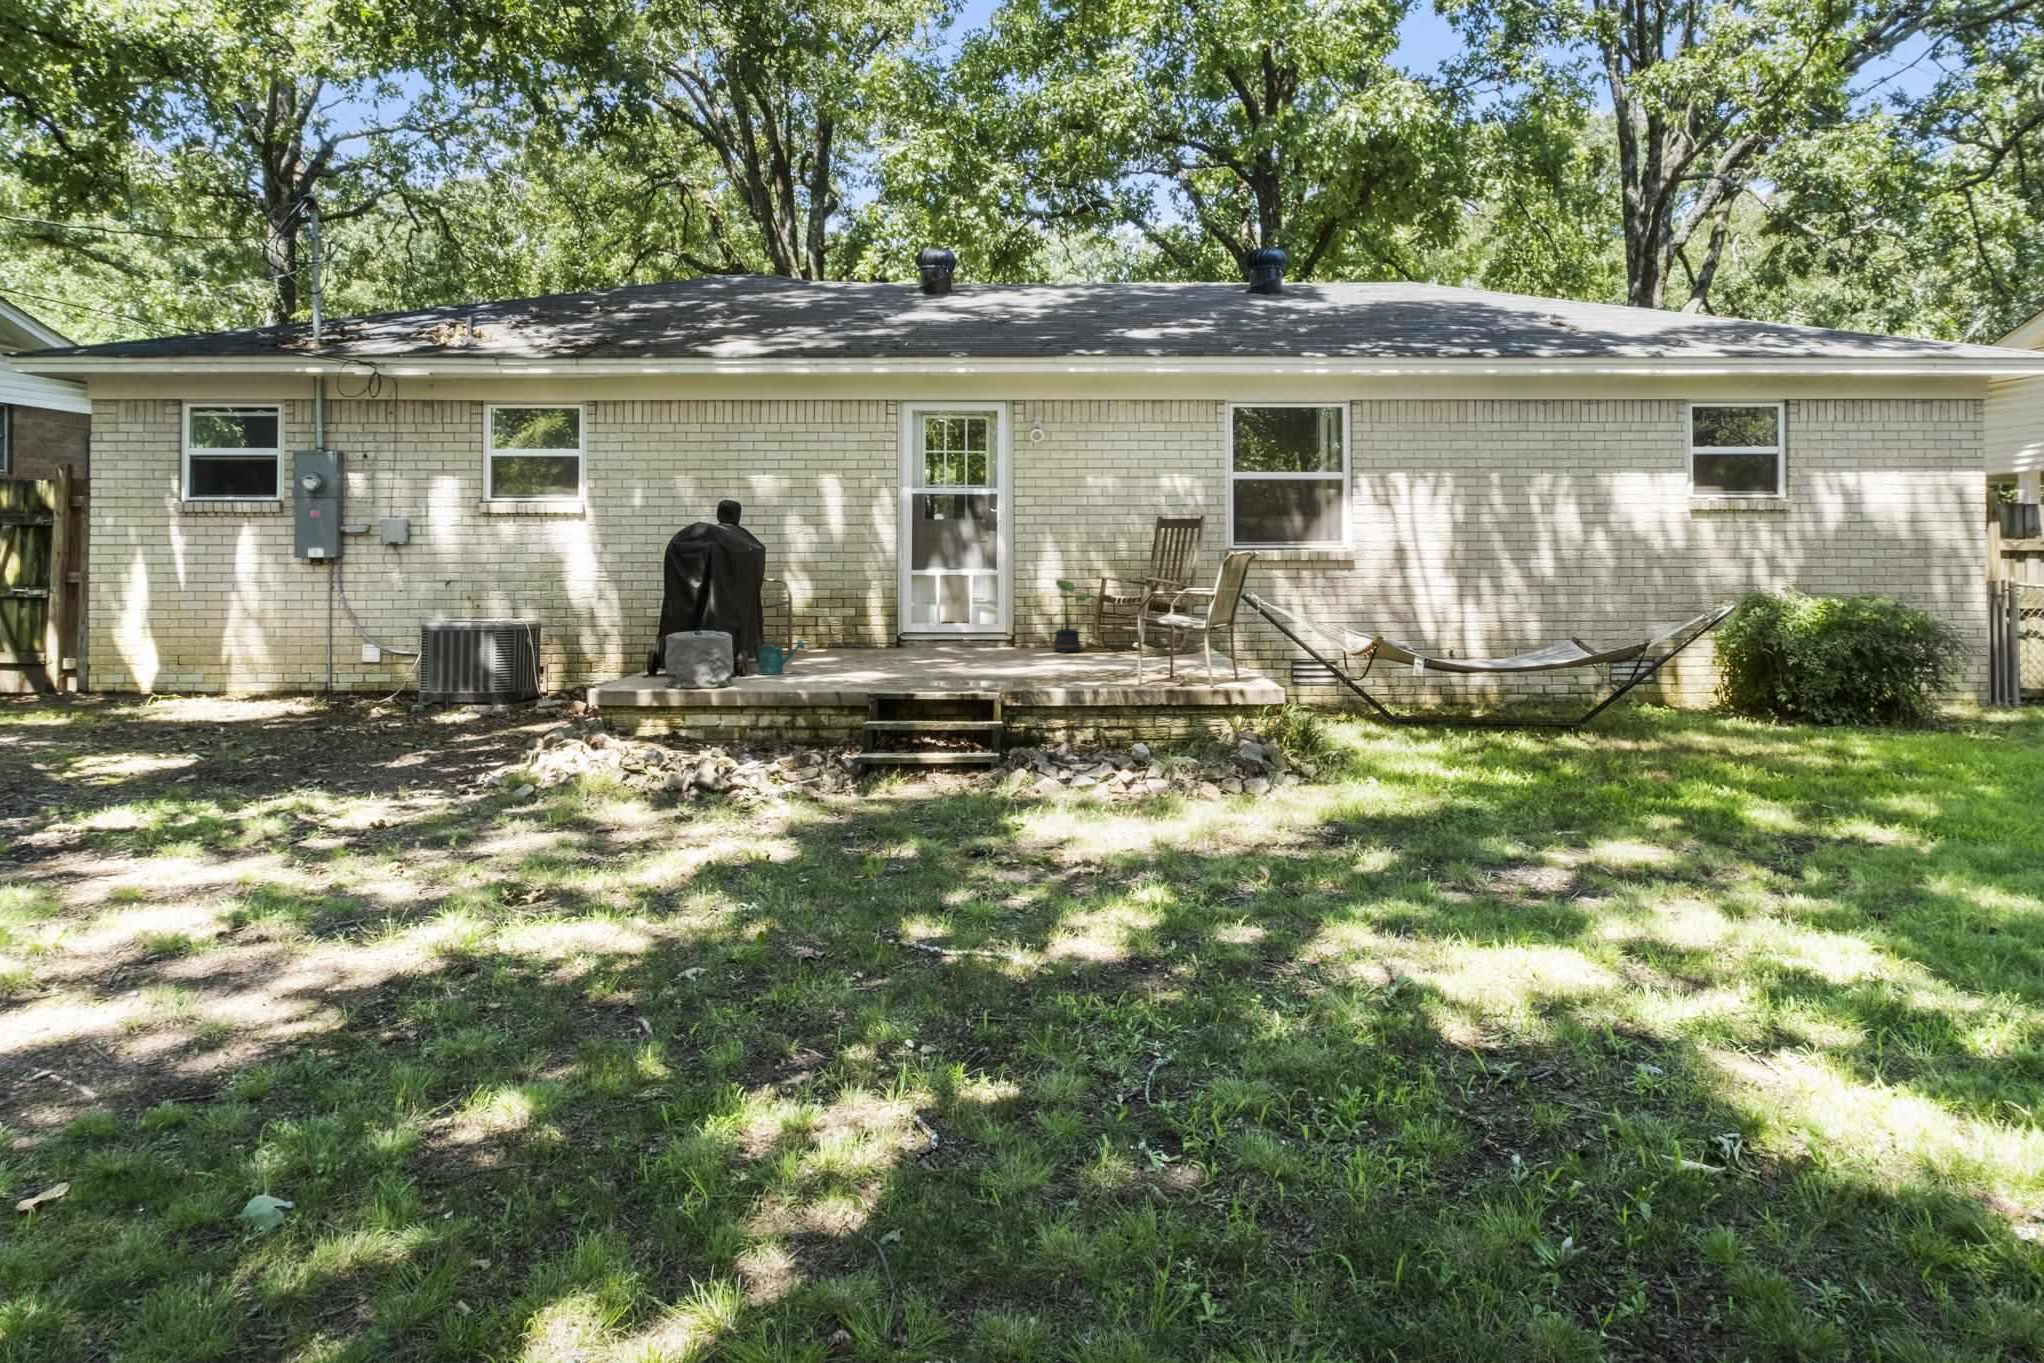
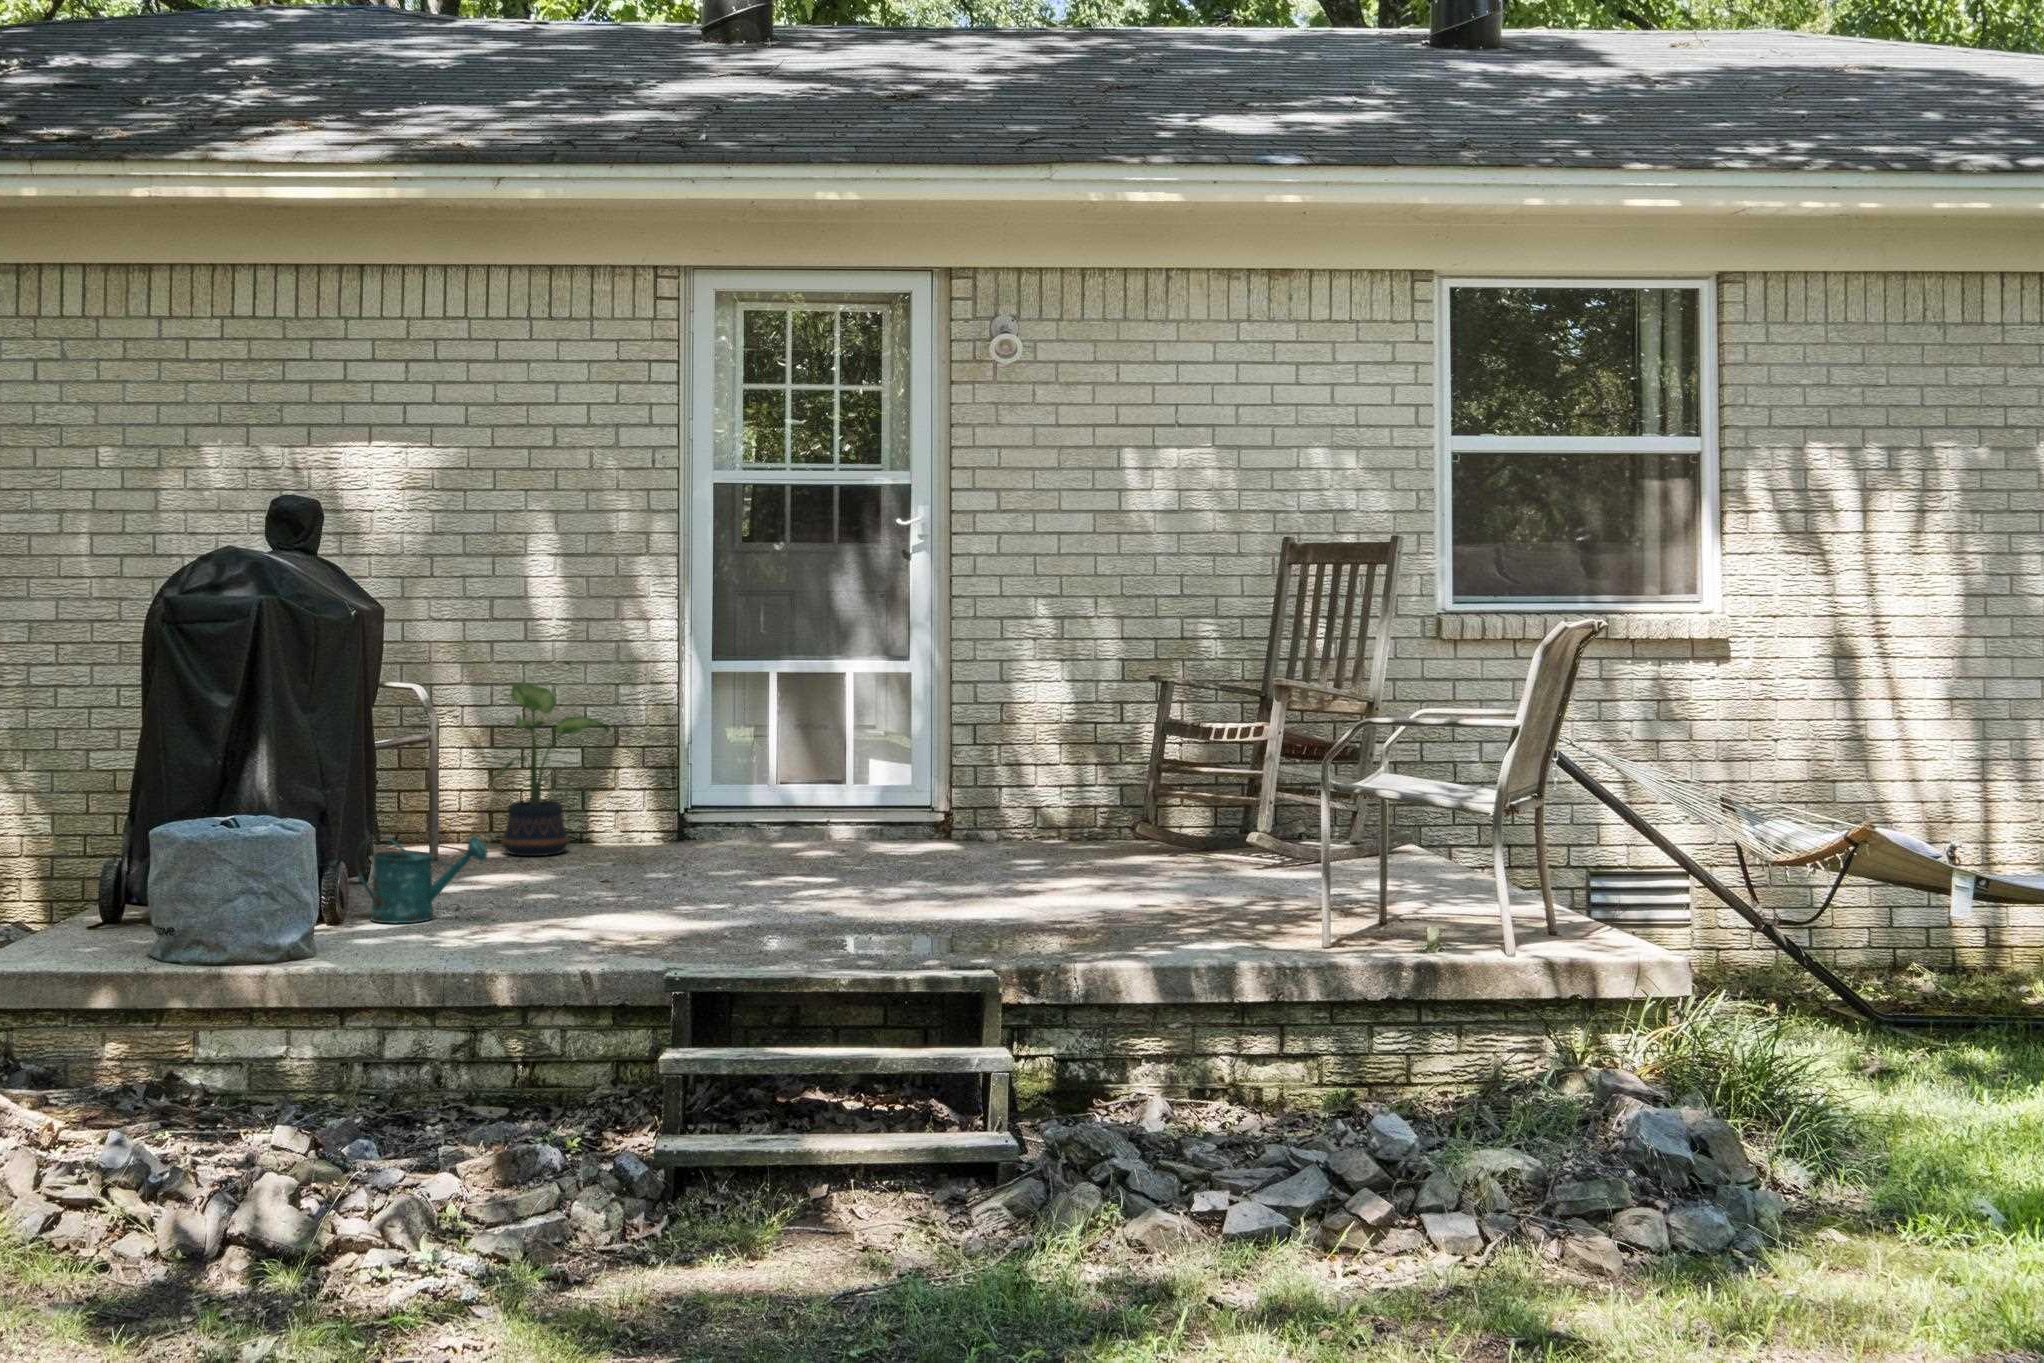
potted plant: present [1053,580,1097,652] -> present [490,683,609,856]

